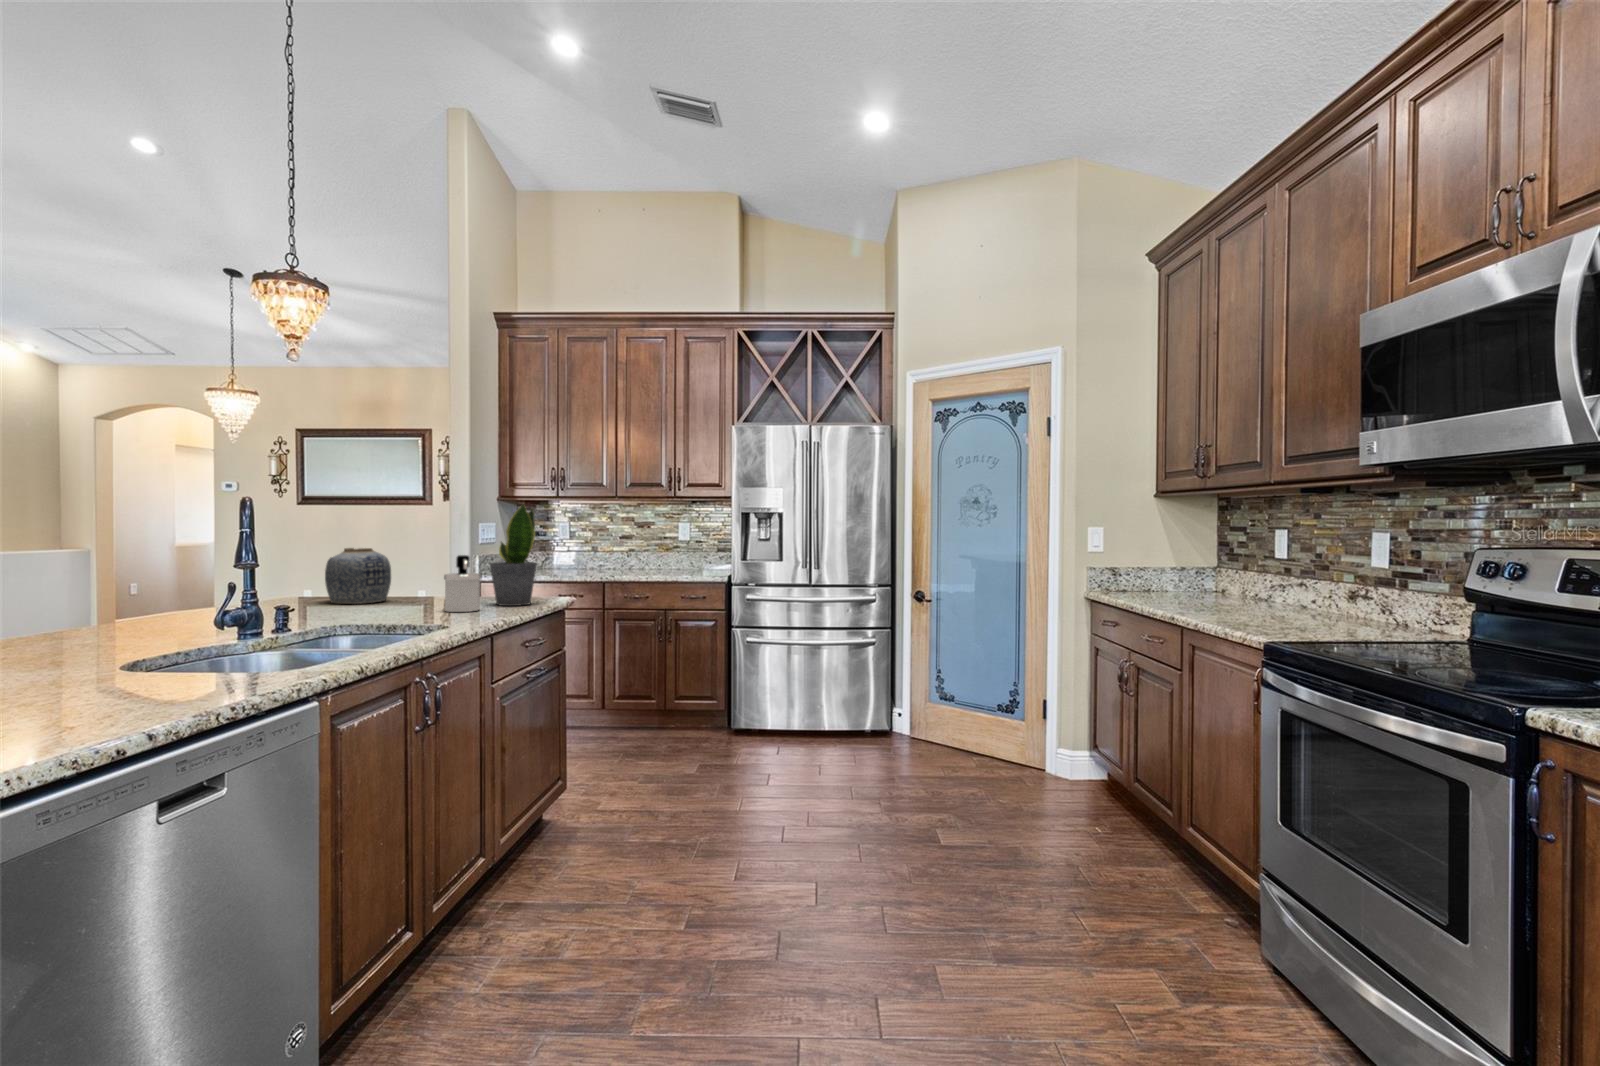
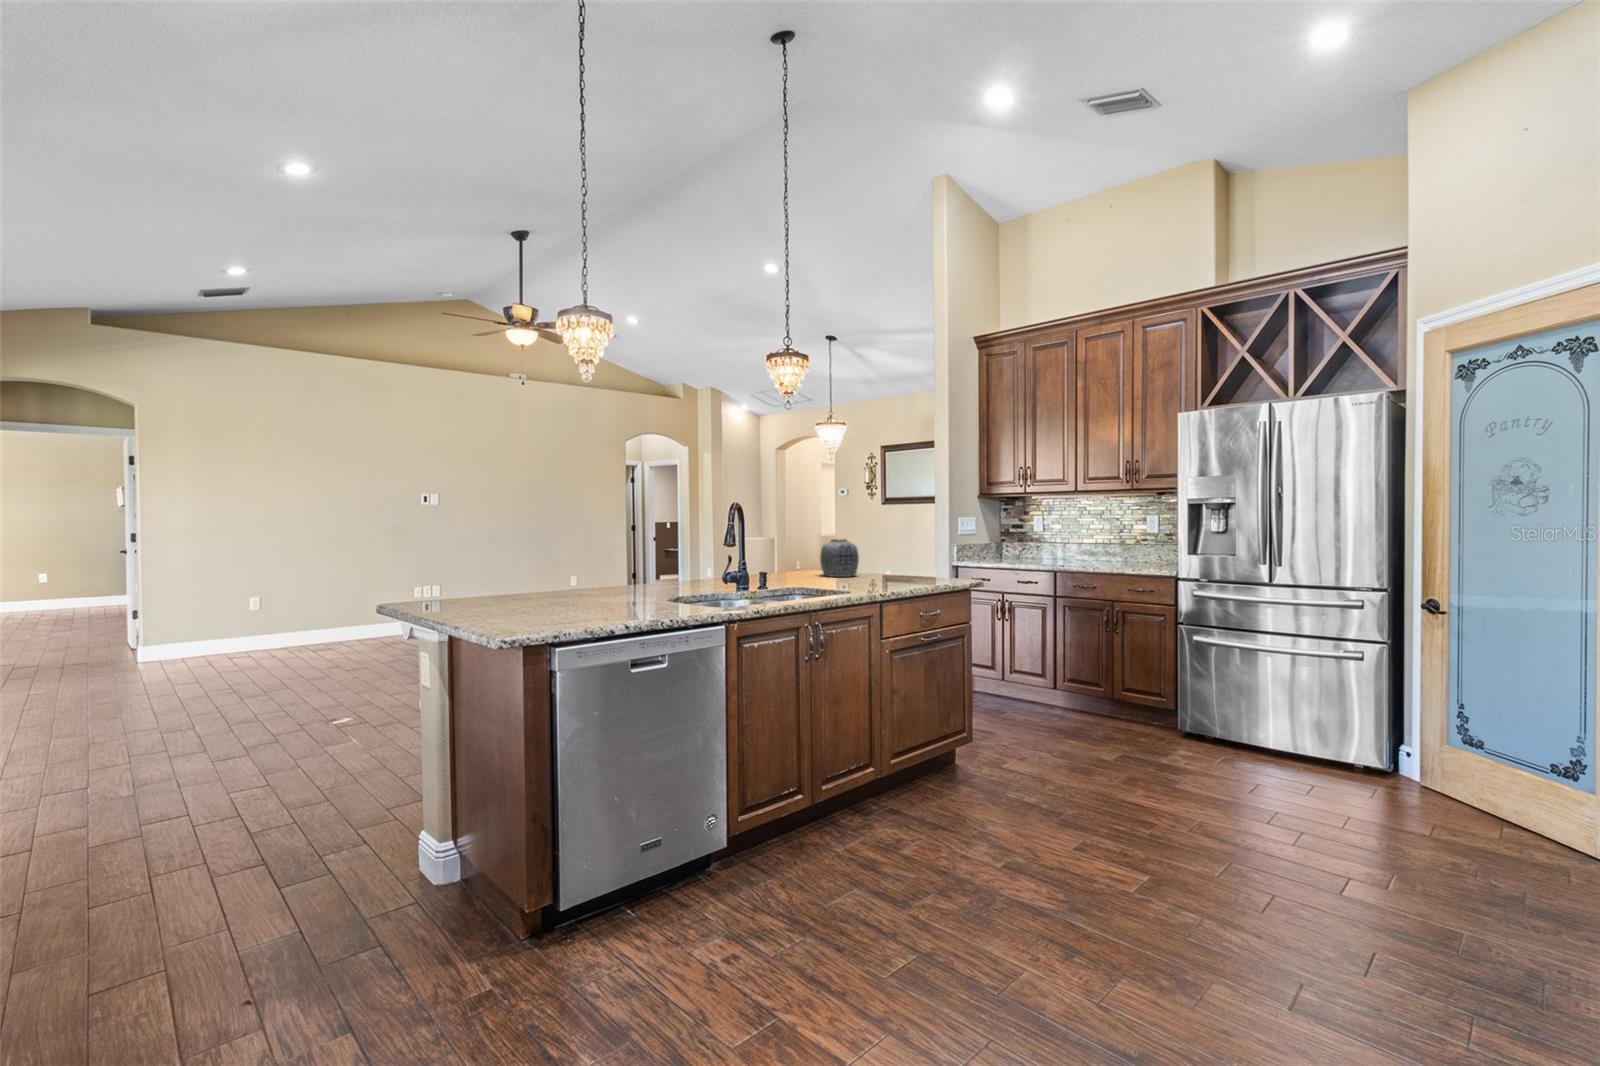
potted plant: present [490,505,537,606] -> none [910,505,946,584]
soap dispenser: present [444,555,481,612] -> none [873,545,898,586]

